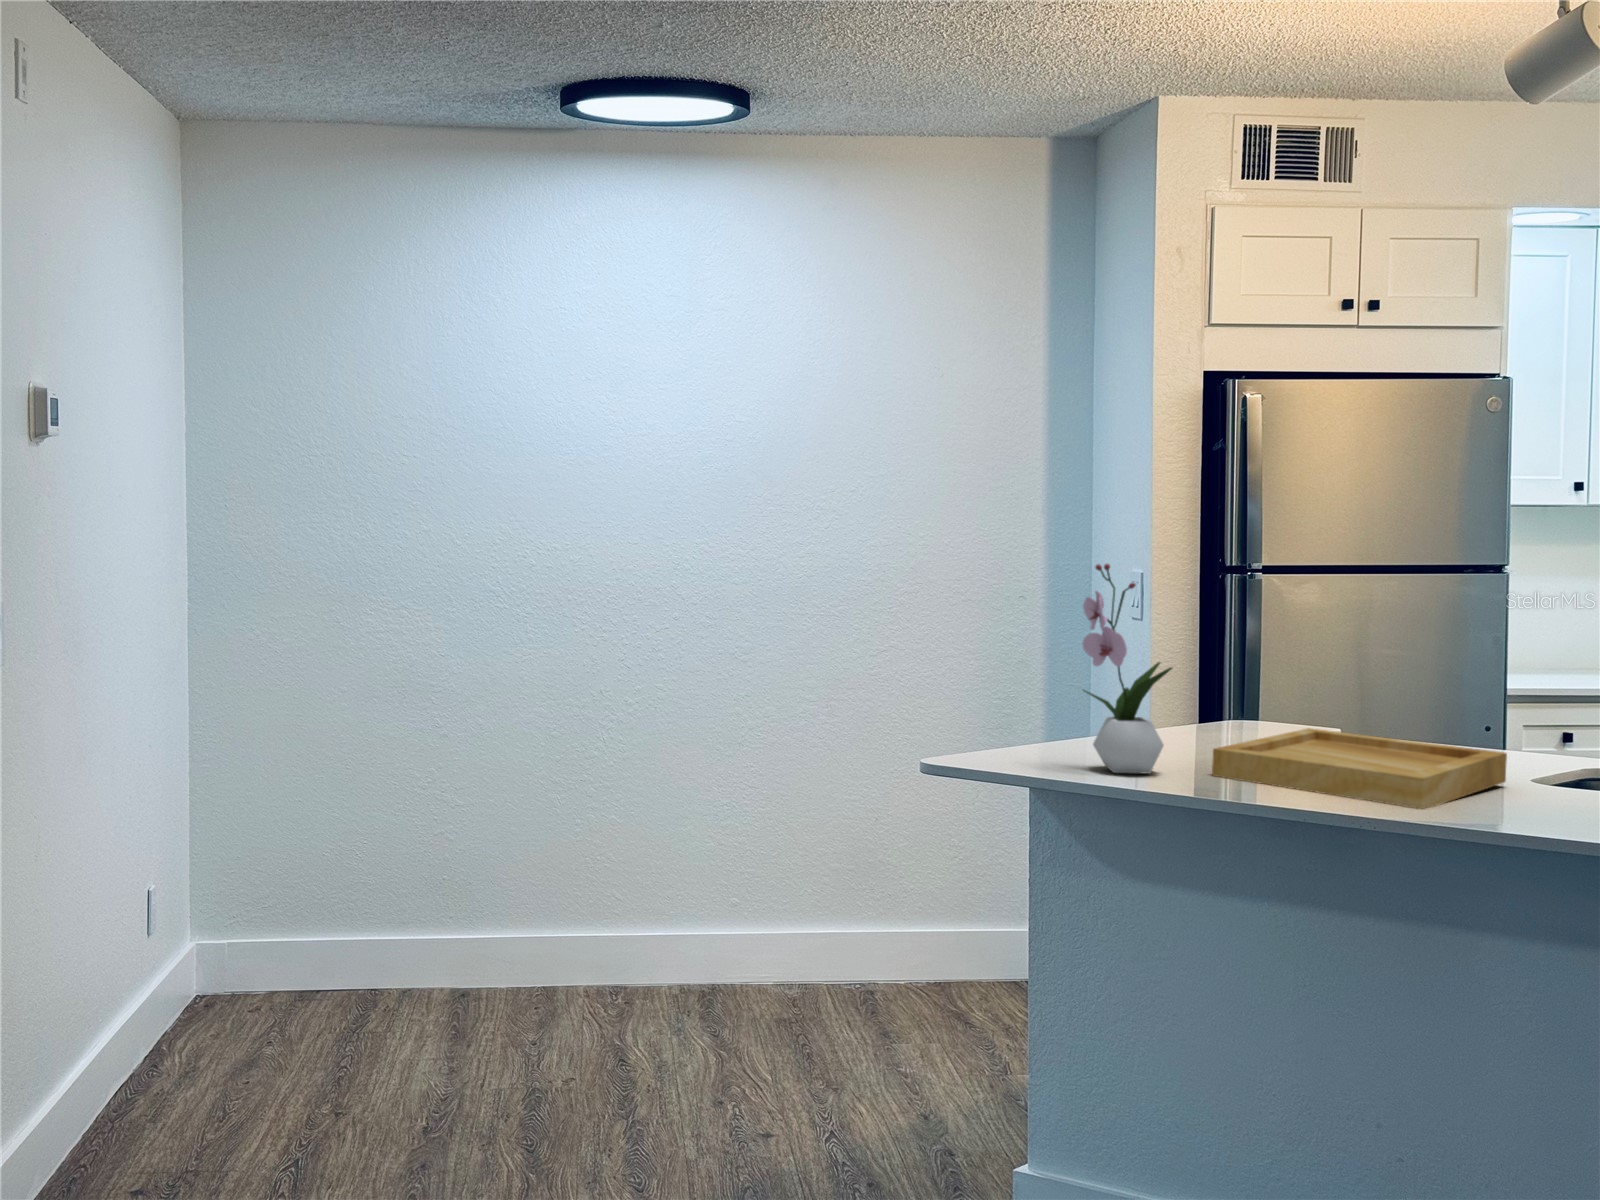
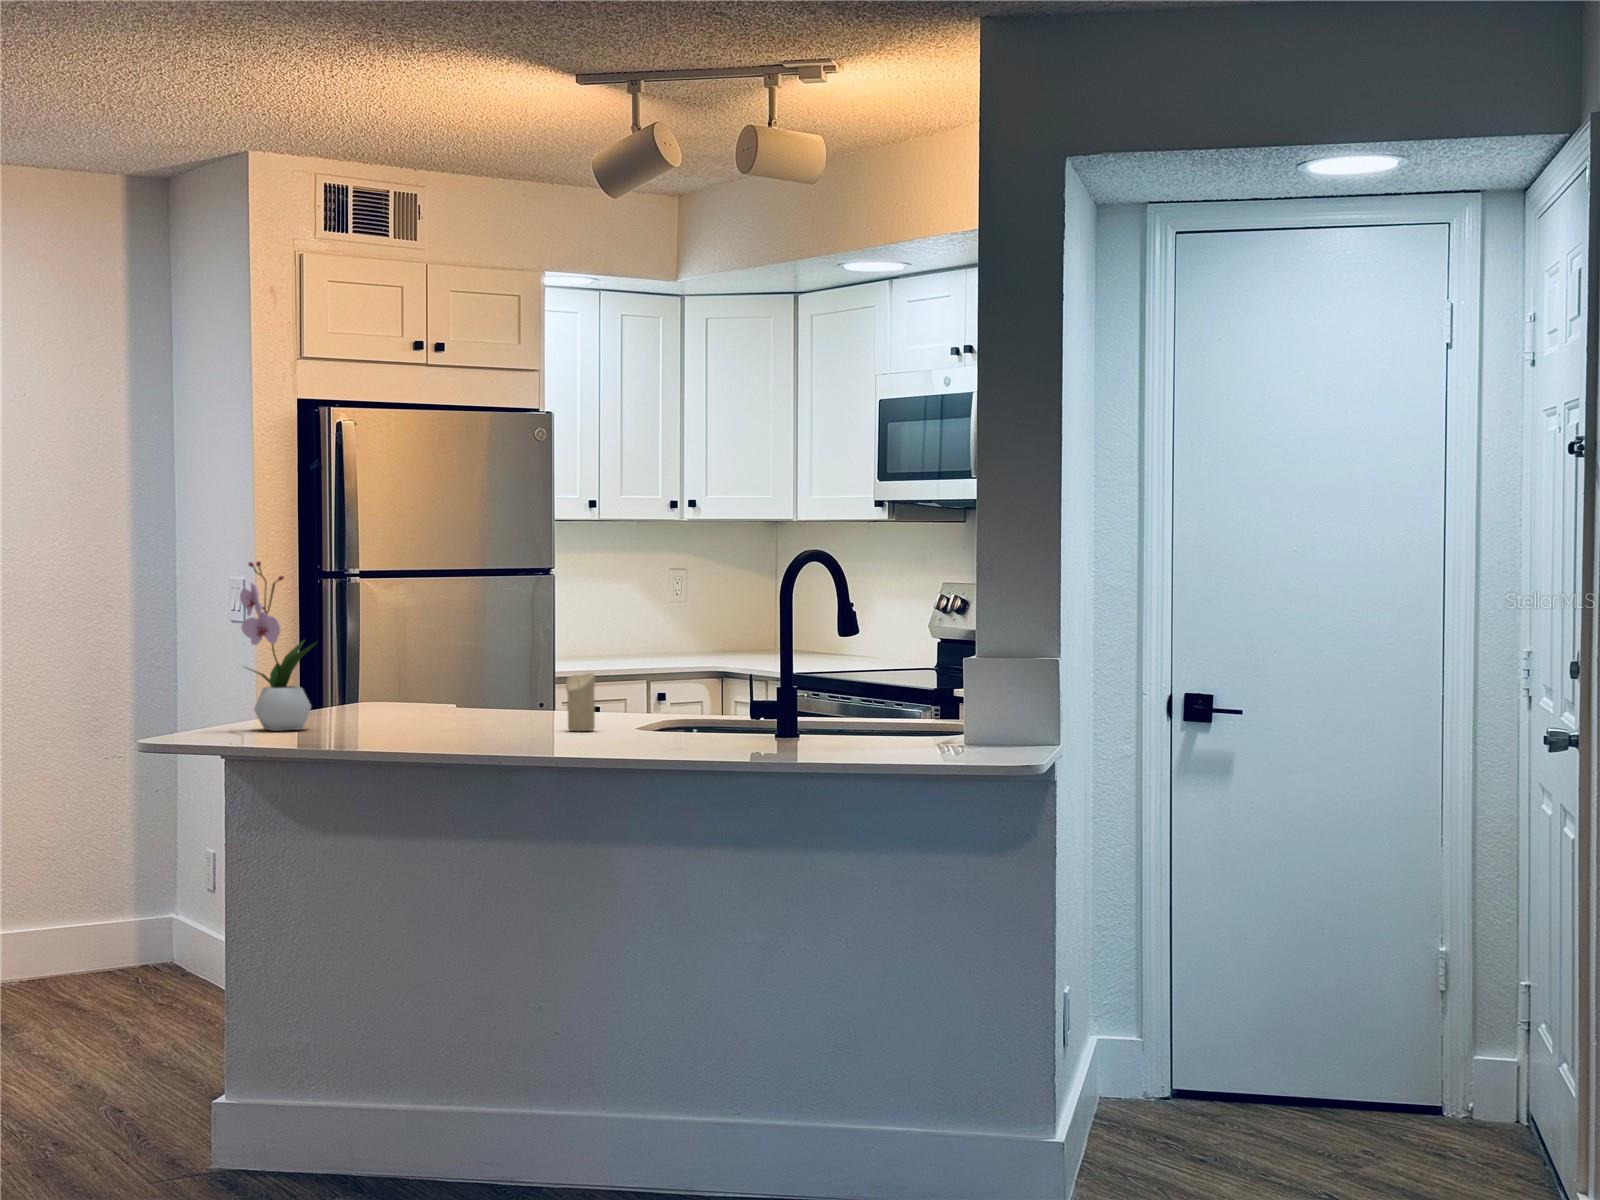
tray: present [1212,728,1507,809] -> none [350,692,562,733]
candle: none [1512,738,1558,821] -> present [566,673,595,731]

